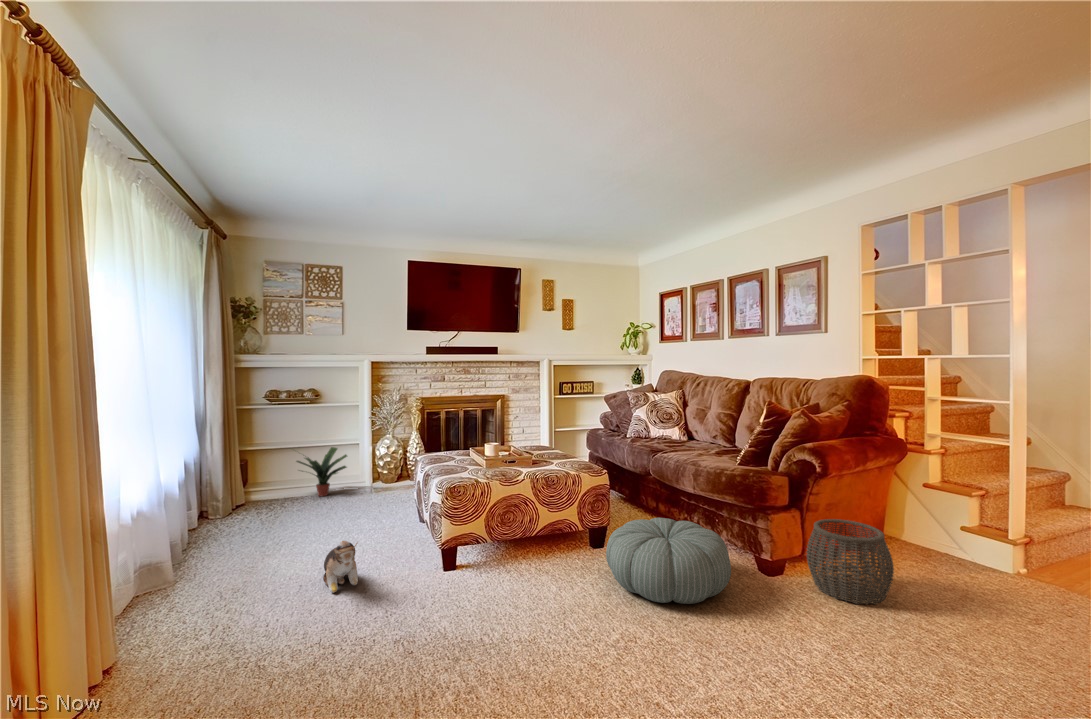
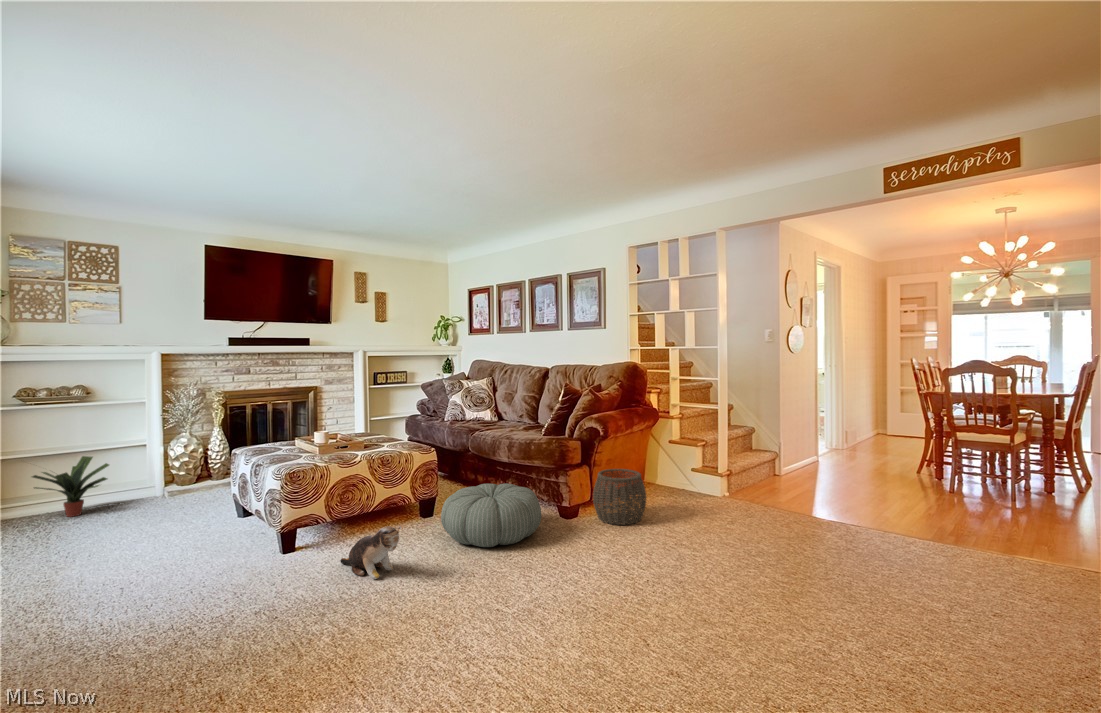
plush toy: present [323,541,358,593] -> present [340,525,403,579]

